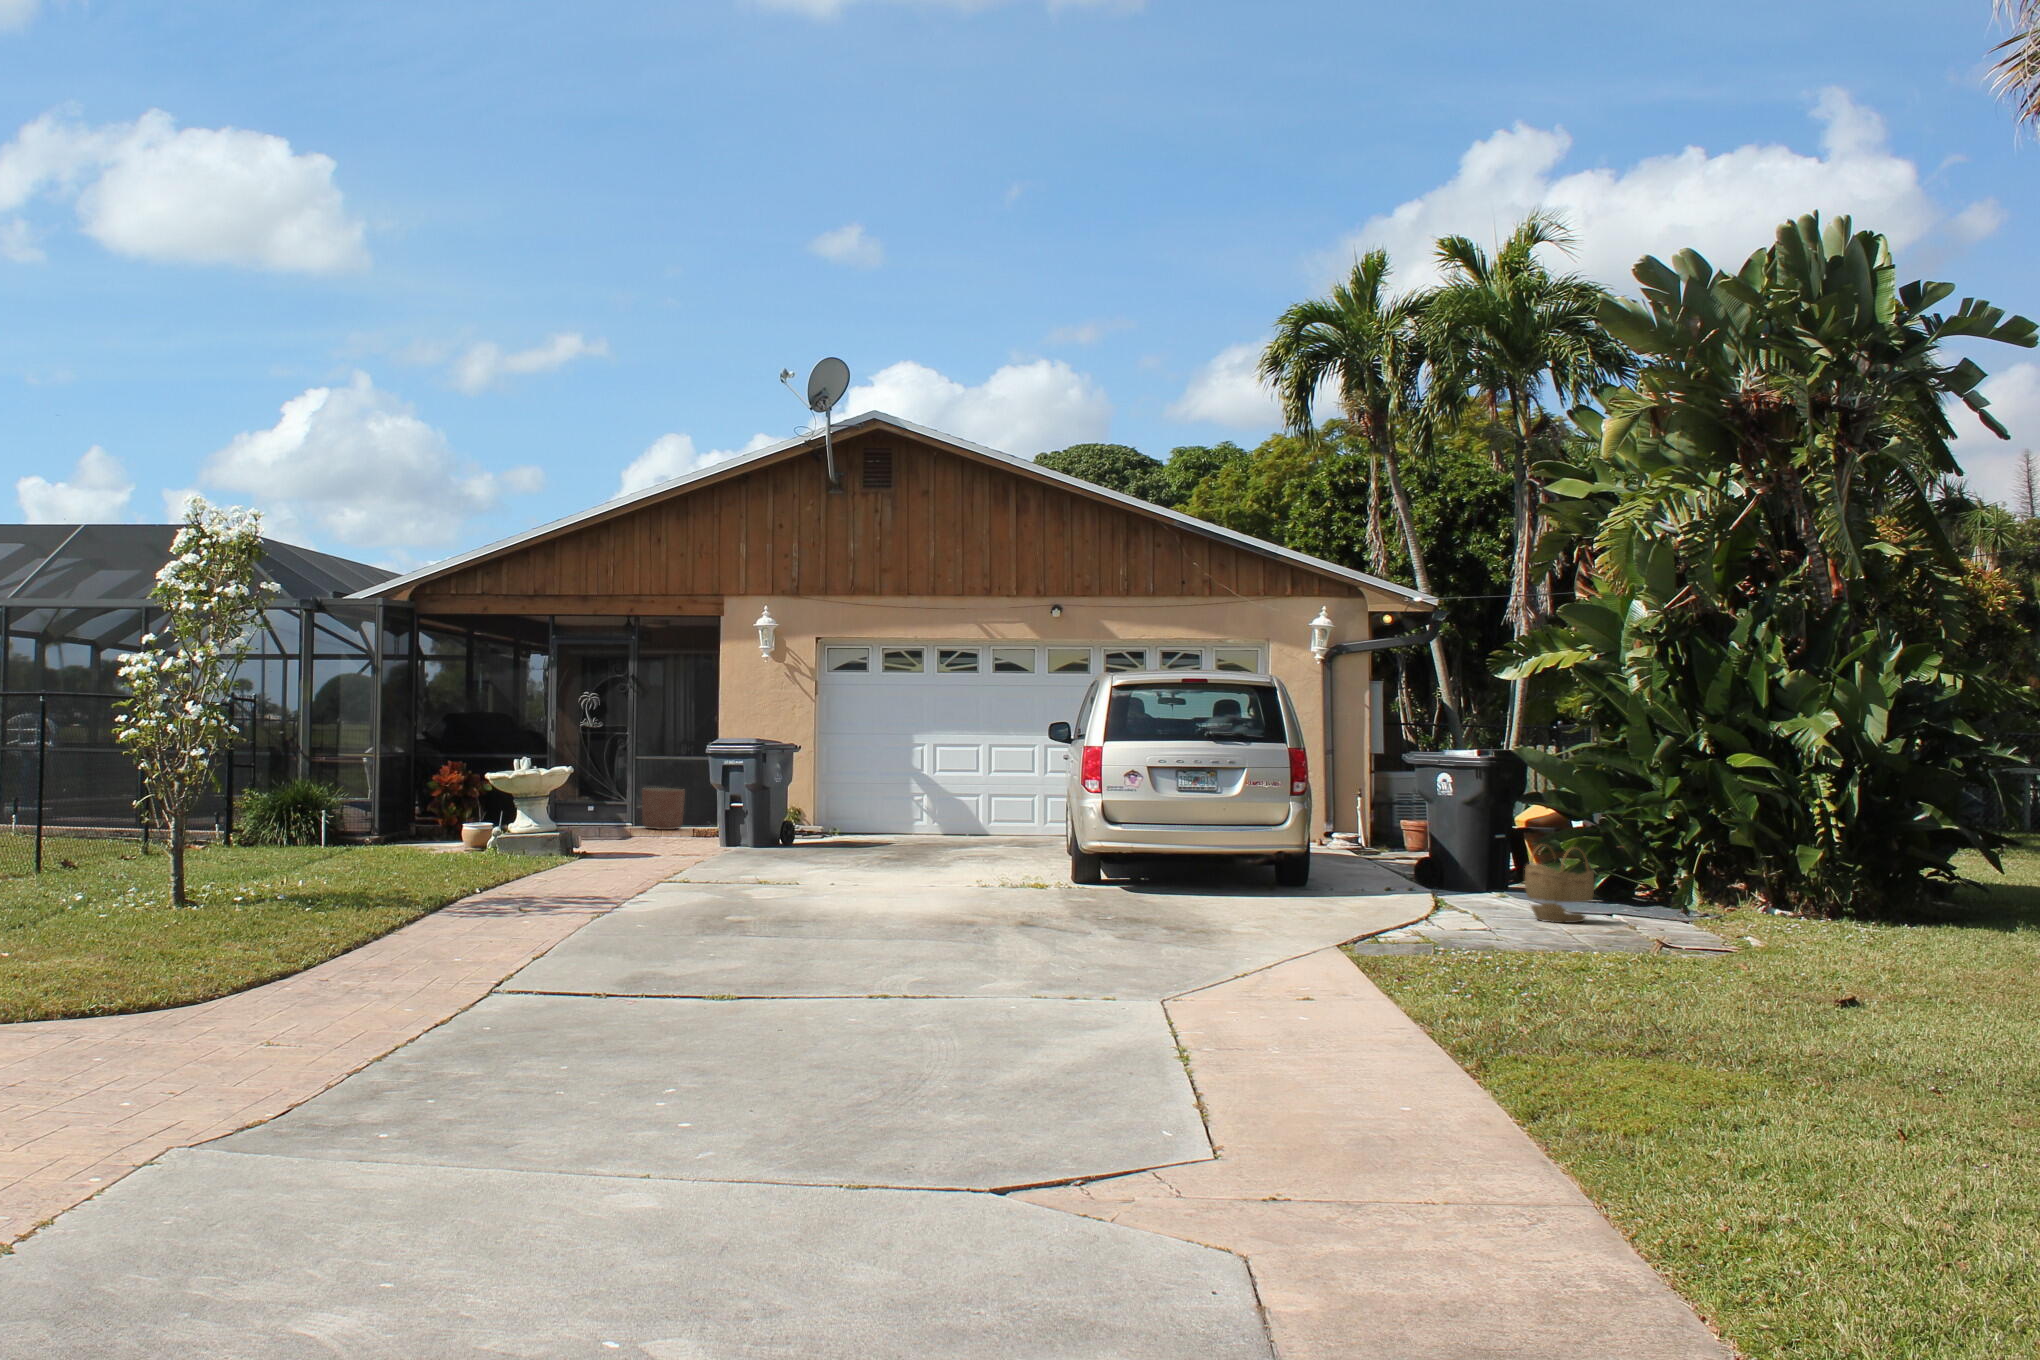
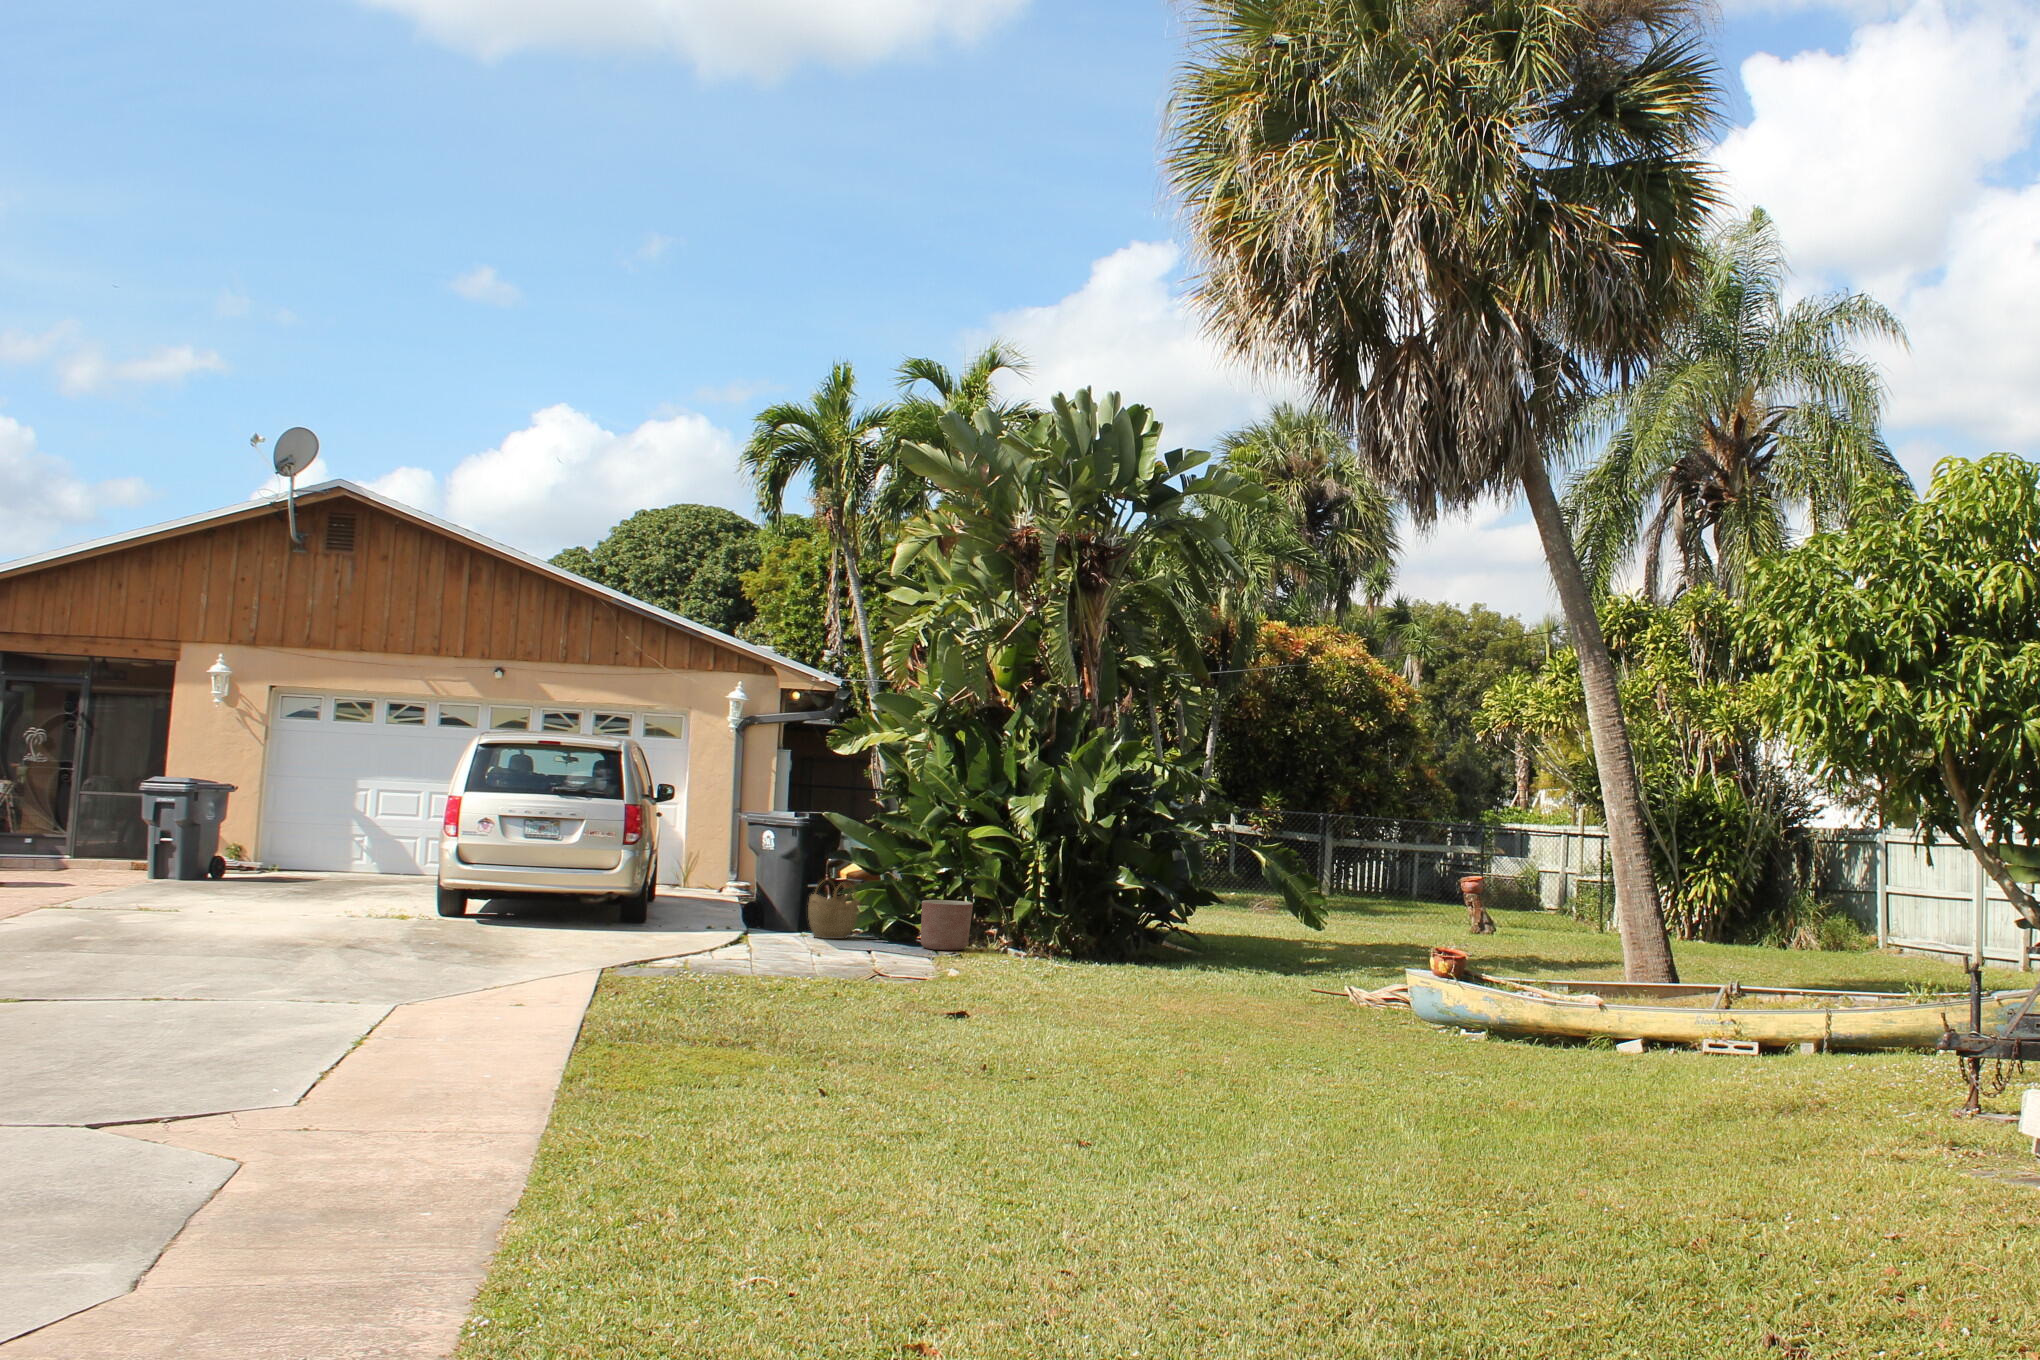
planter: present [642,788,685,830] -> present [921,900,973,950]

